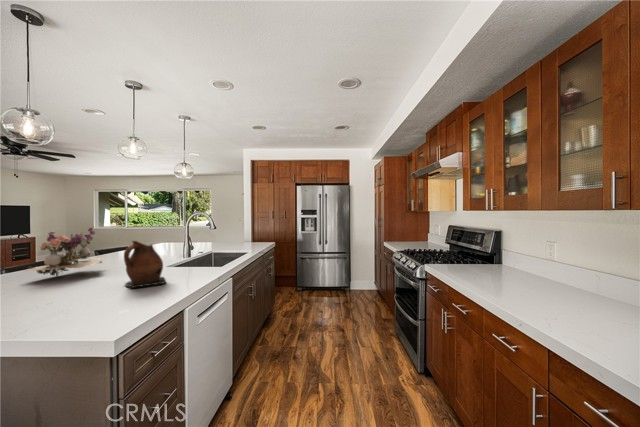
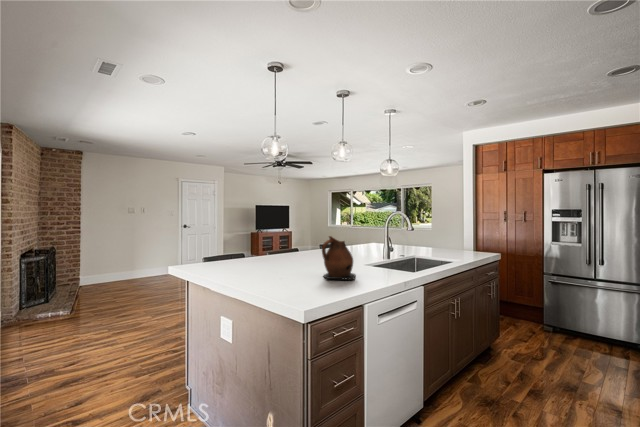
flower arrangement: present [25,227,104,276] -> none [269,223,318,262]

